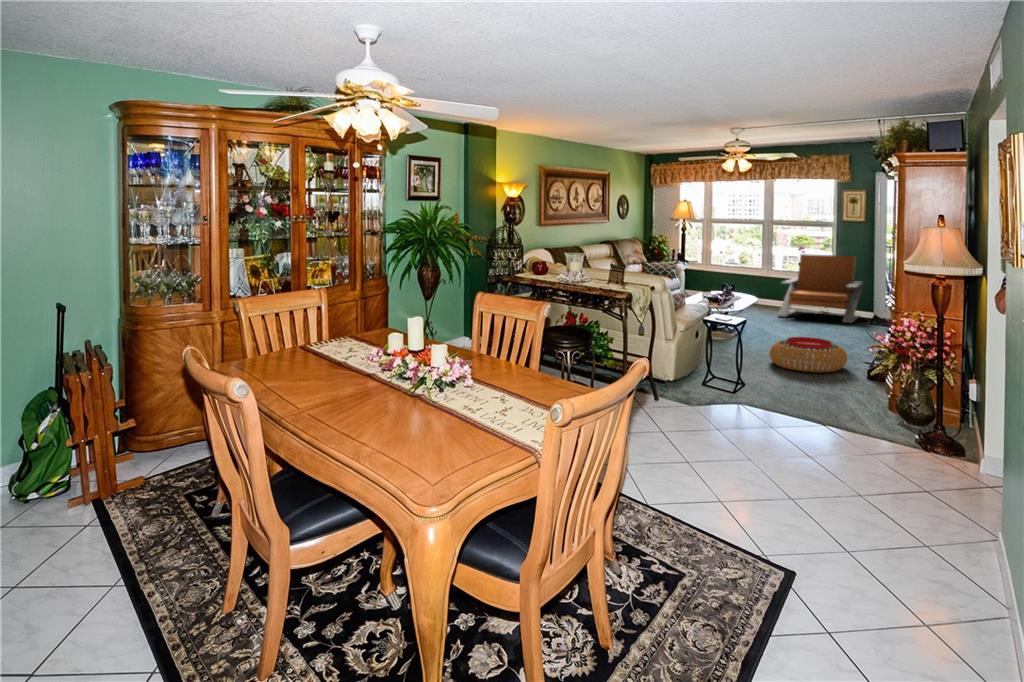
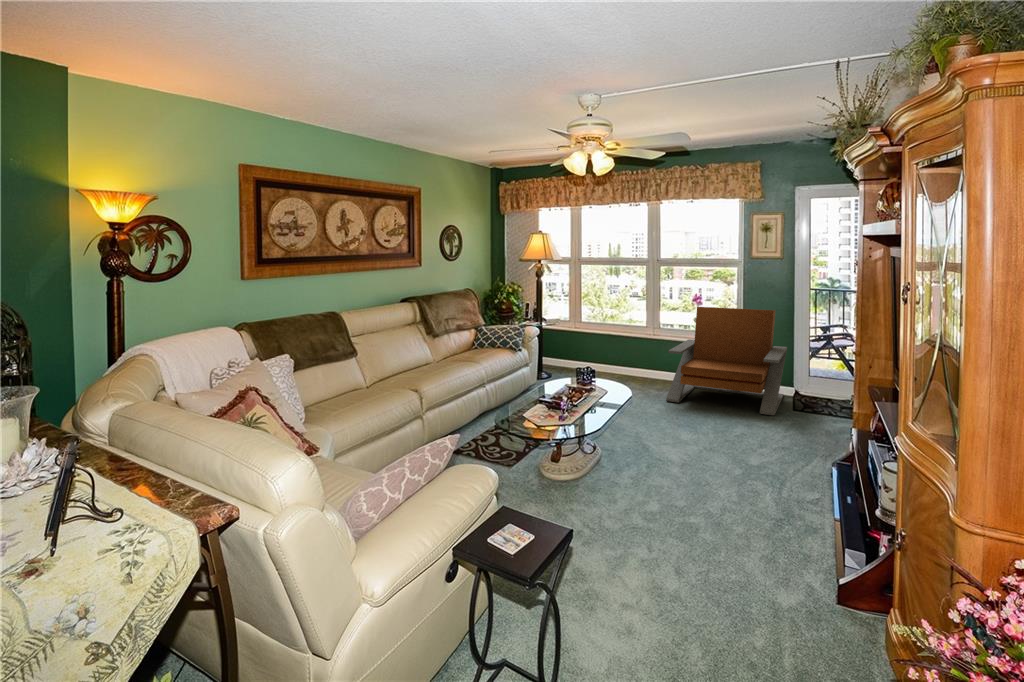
pouf: present [769,337,847,372] -> none [616,513,784,632]

